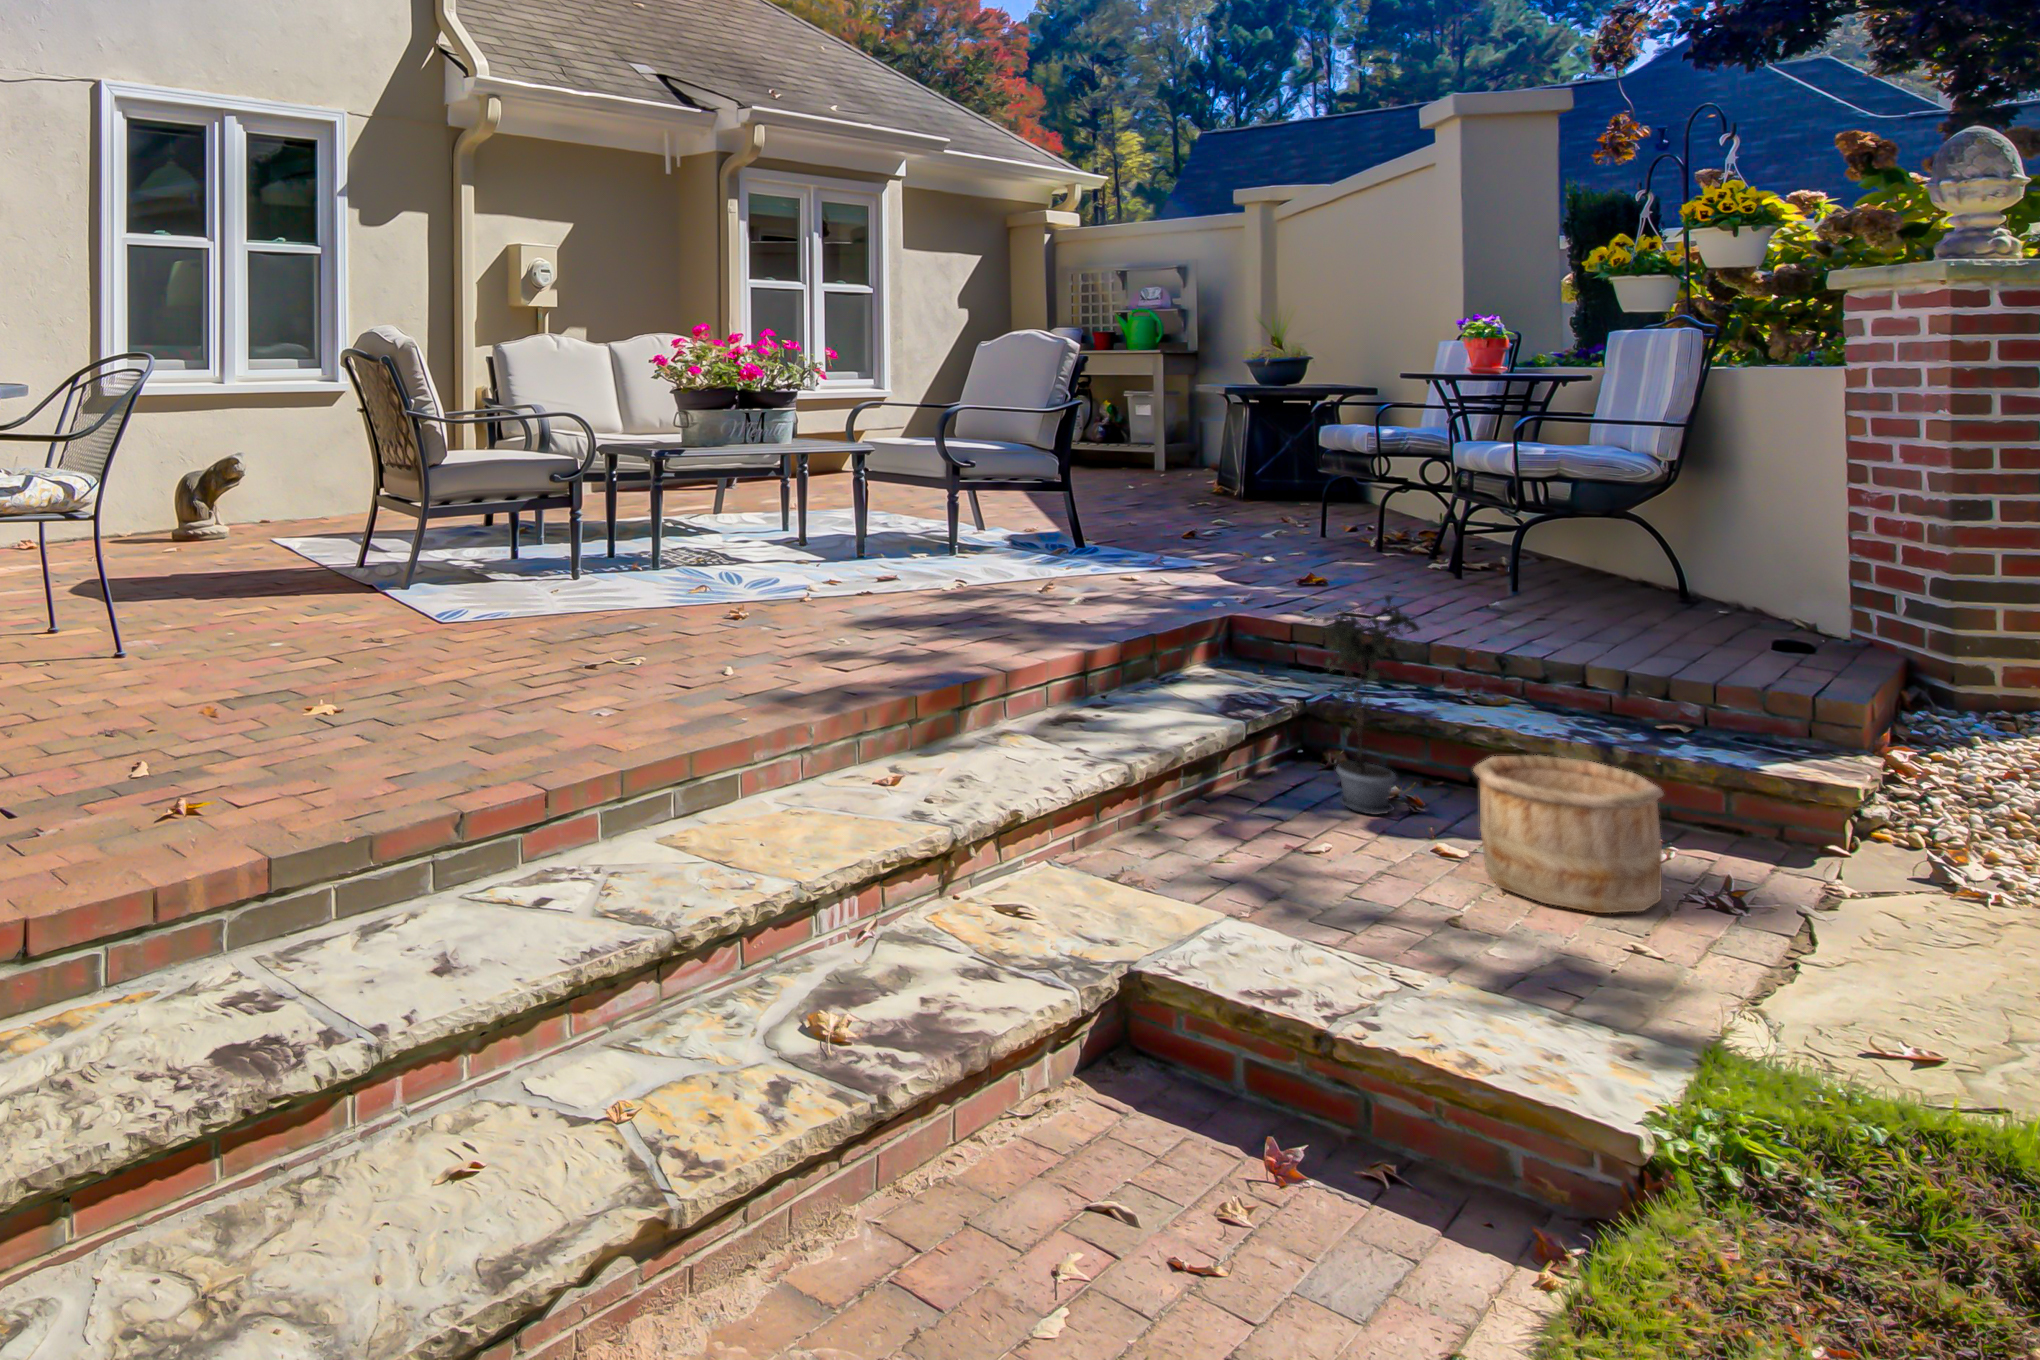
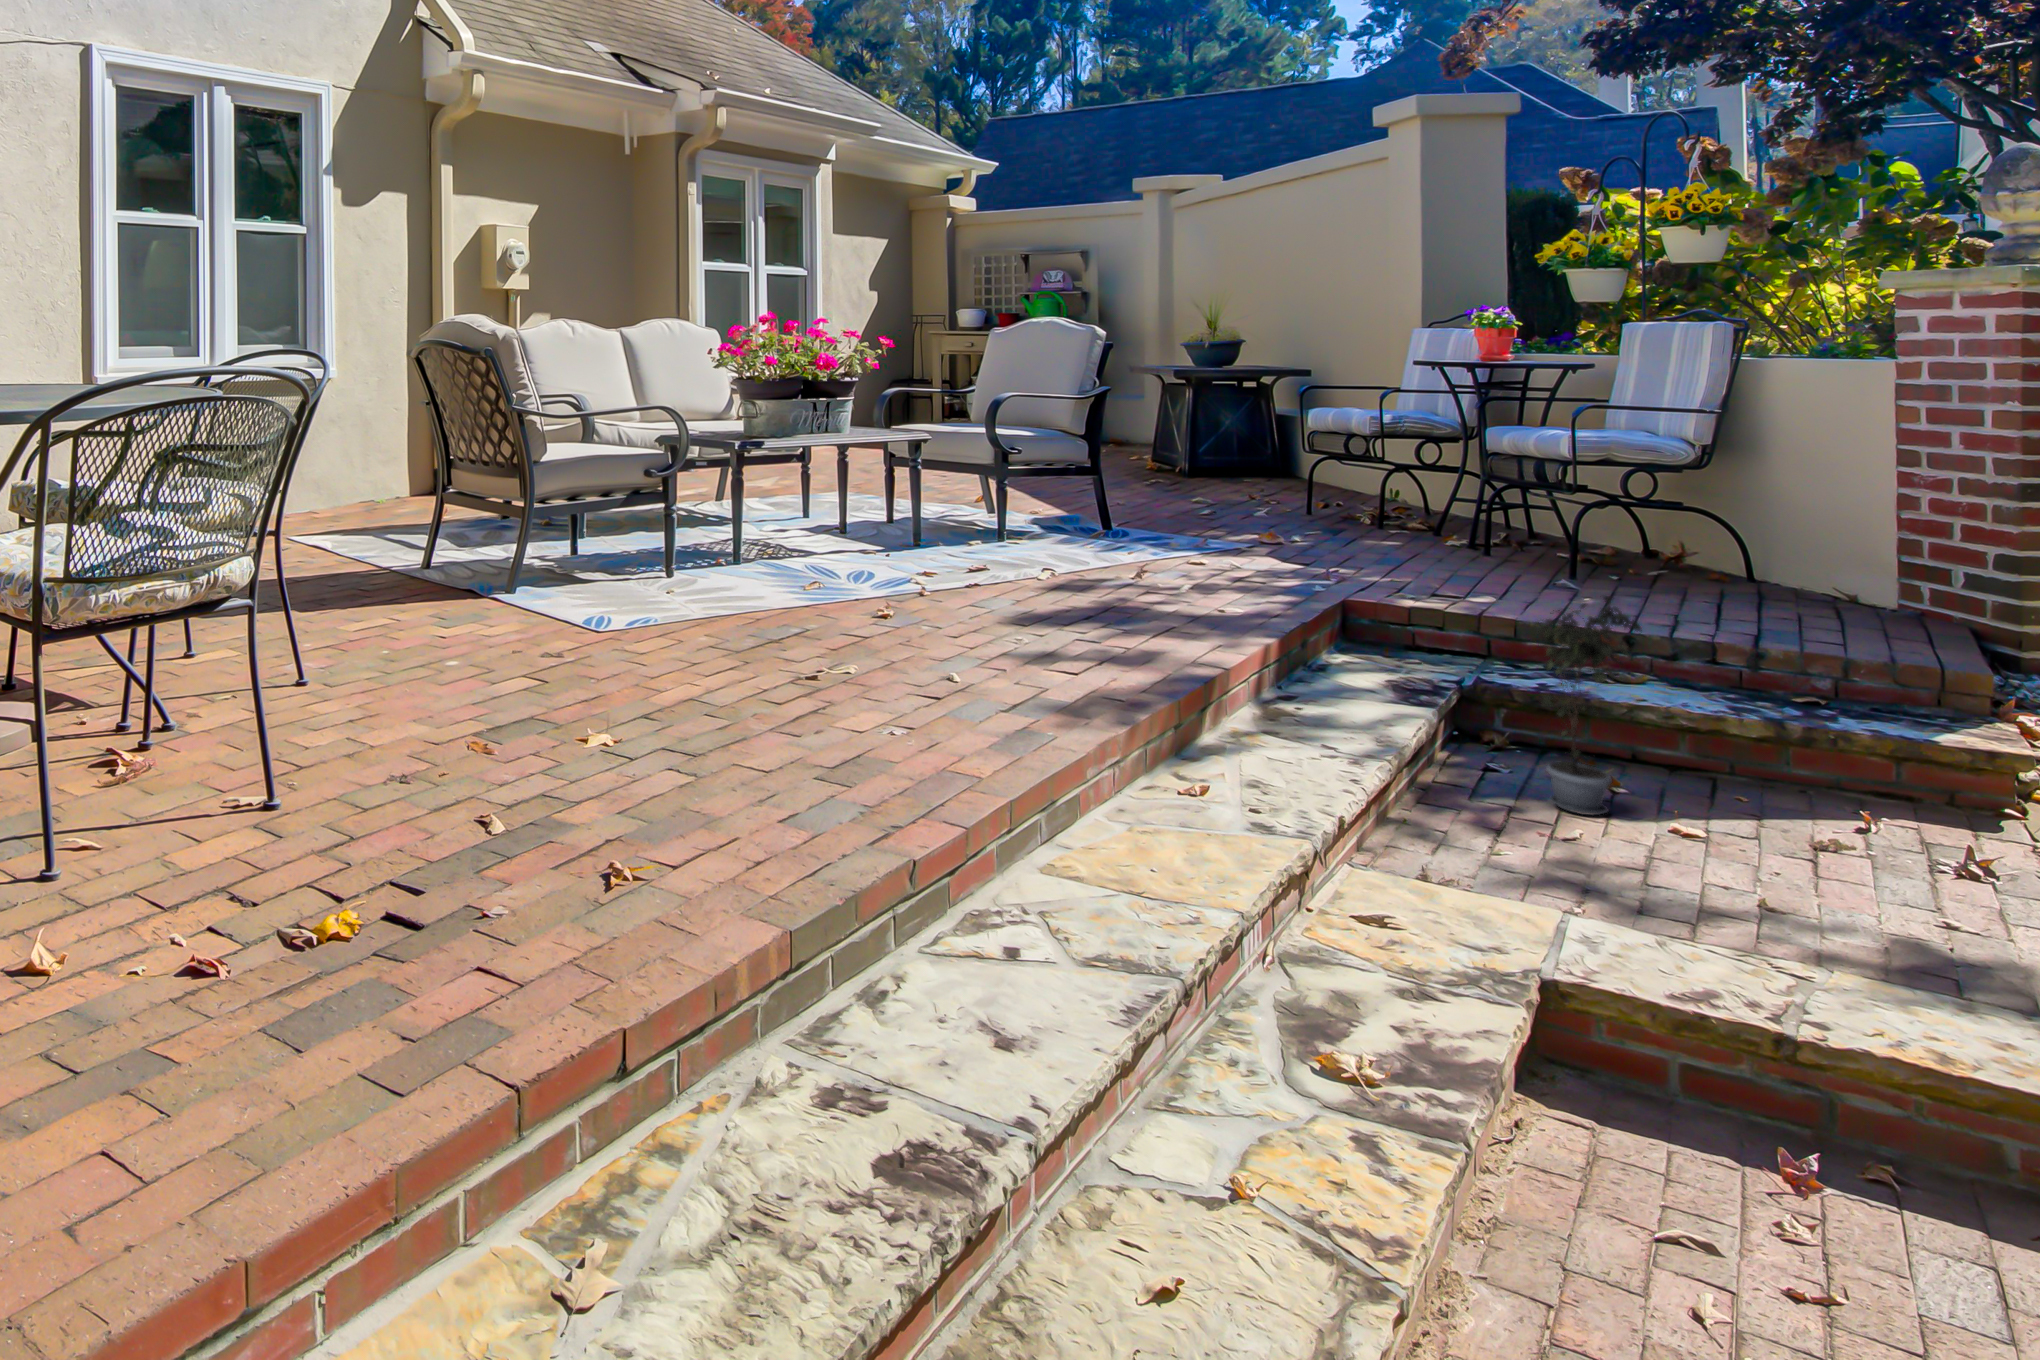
wooden bucket: present [1473,755,1663,913] -> none [1755,758,1962,921]

